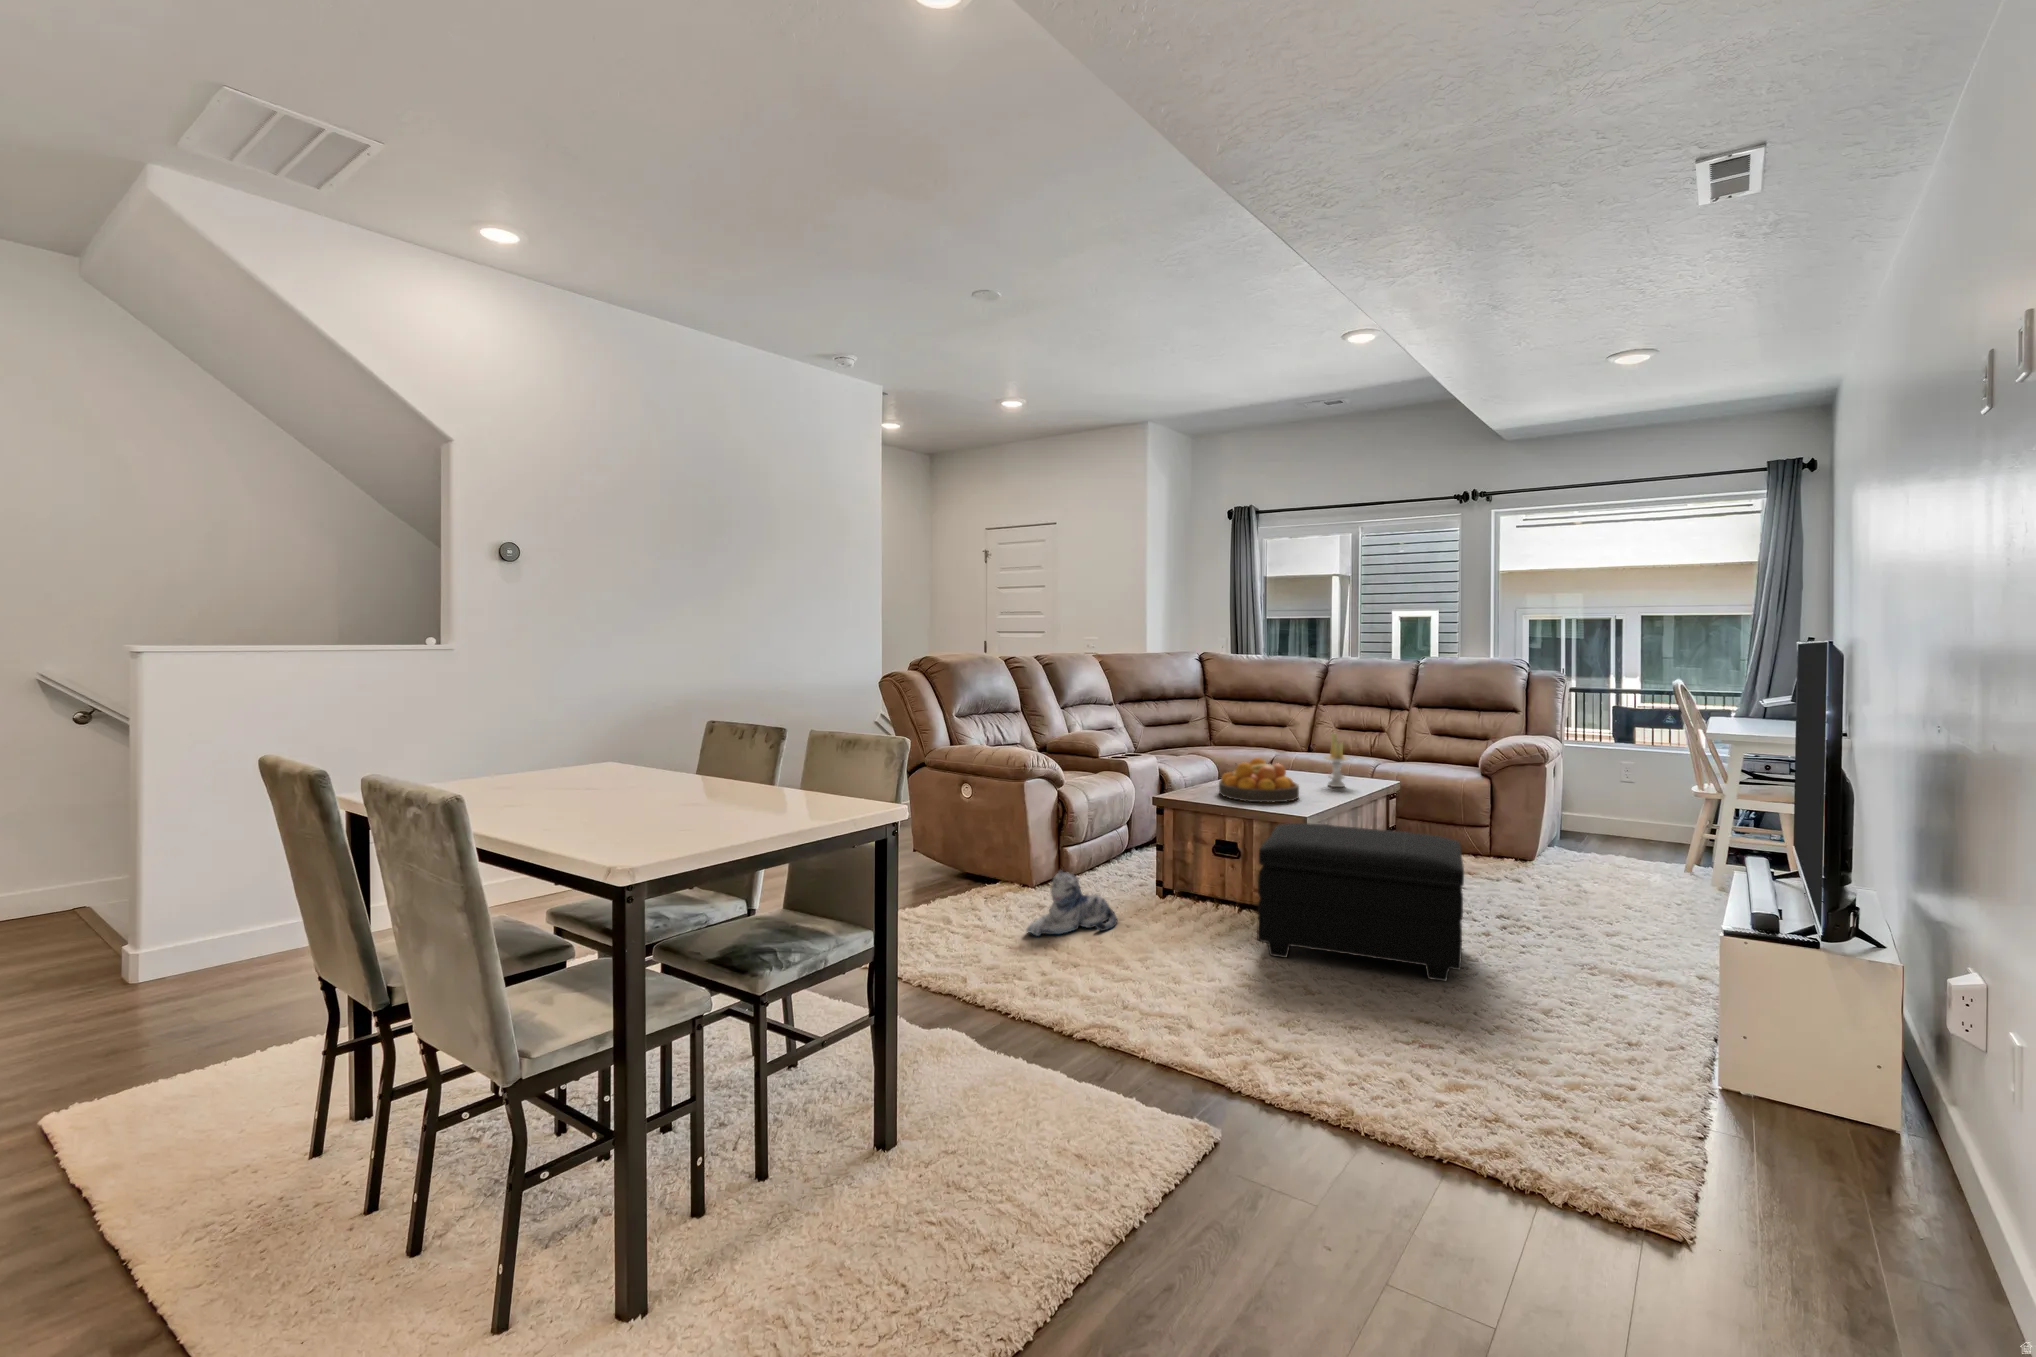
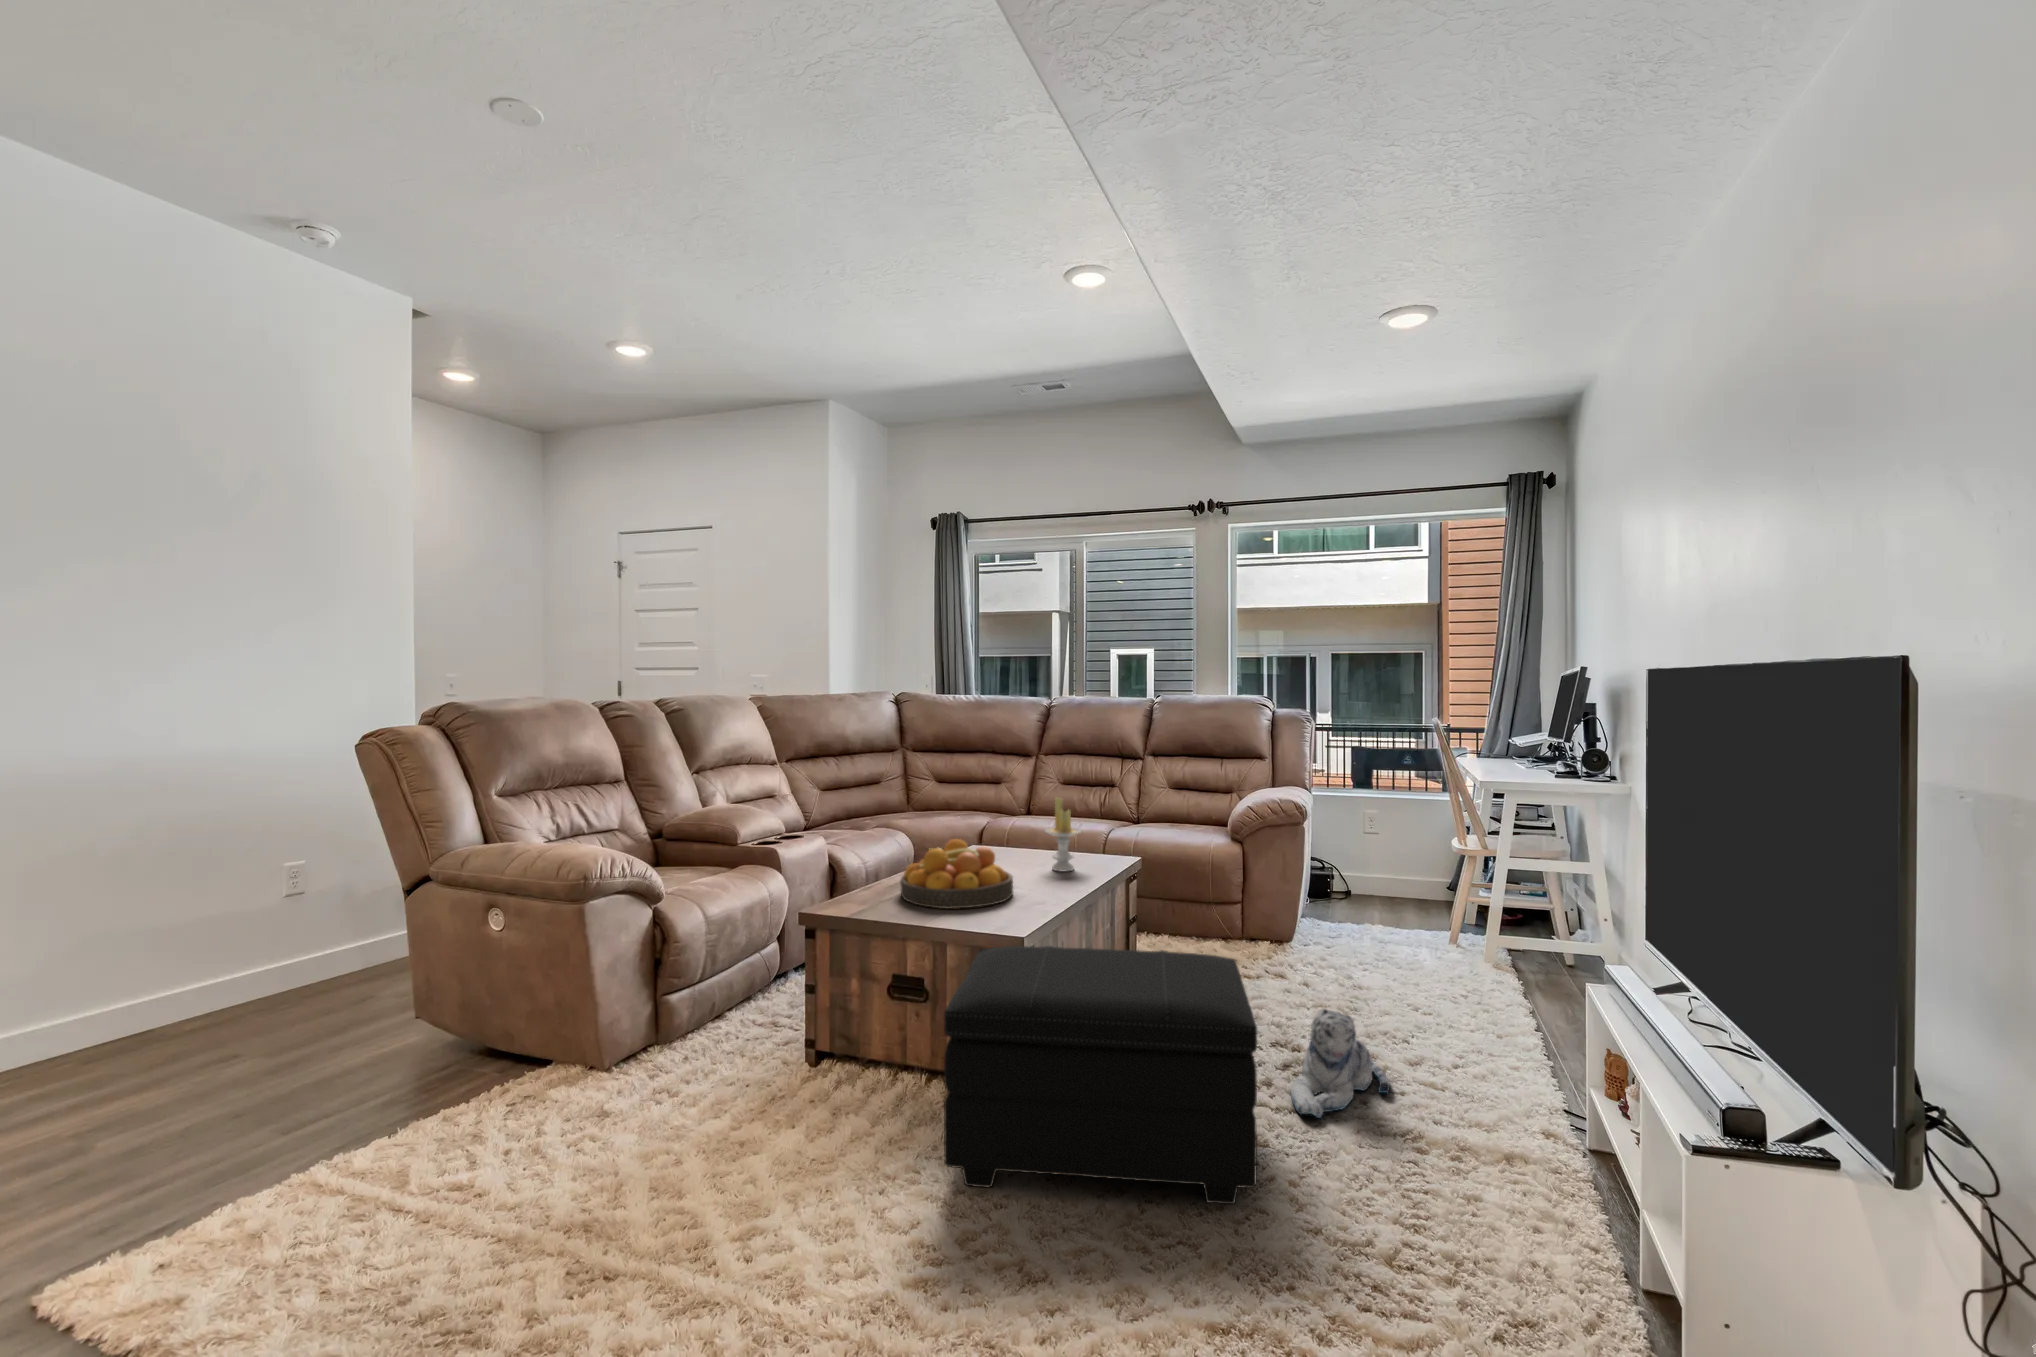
plush toy: present [1026,871,1117,936] -> present [1291,1009,1390,1118]

